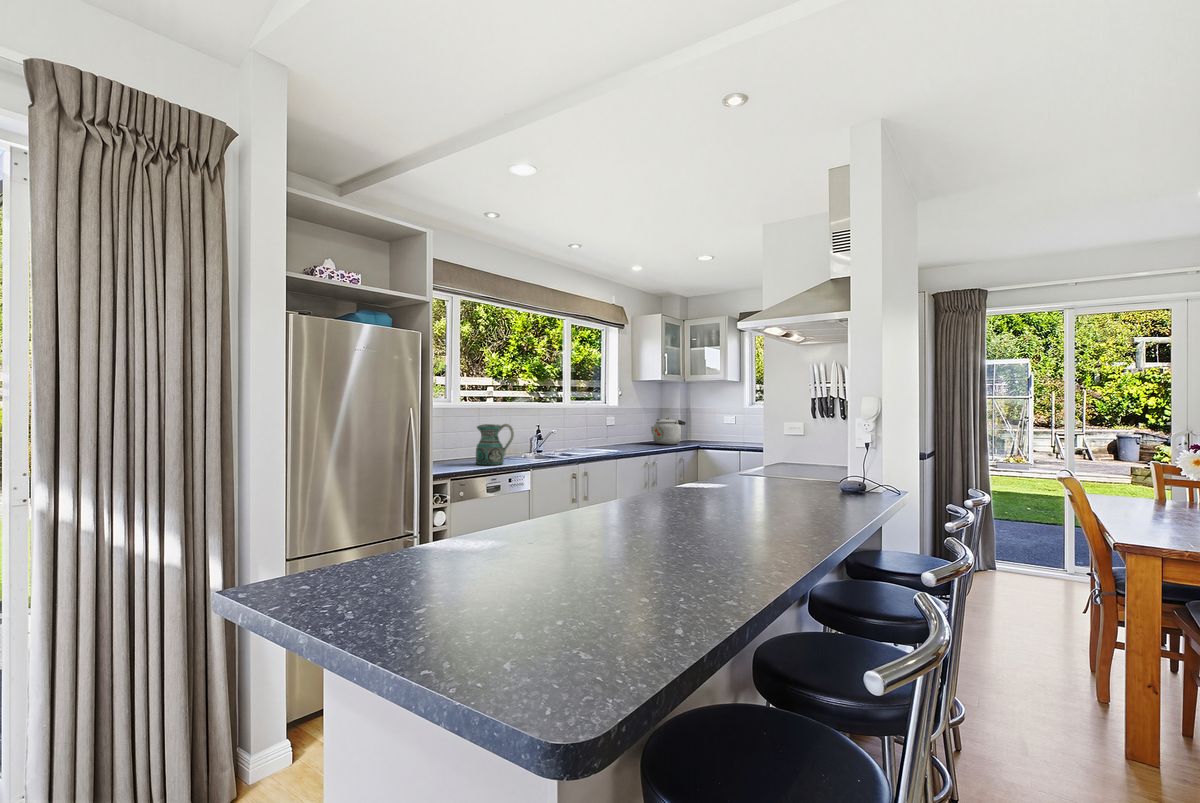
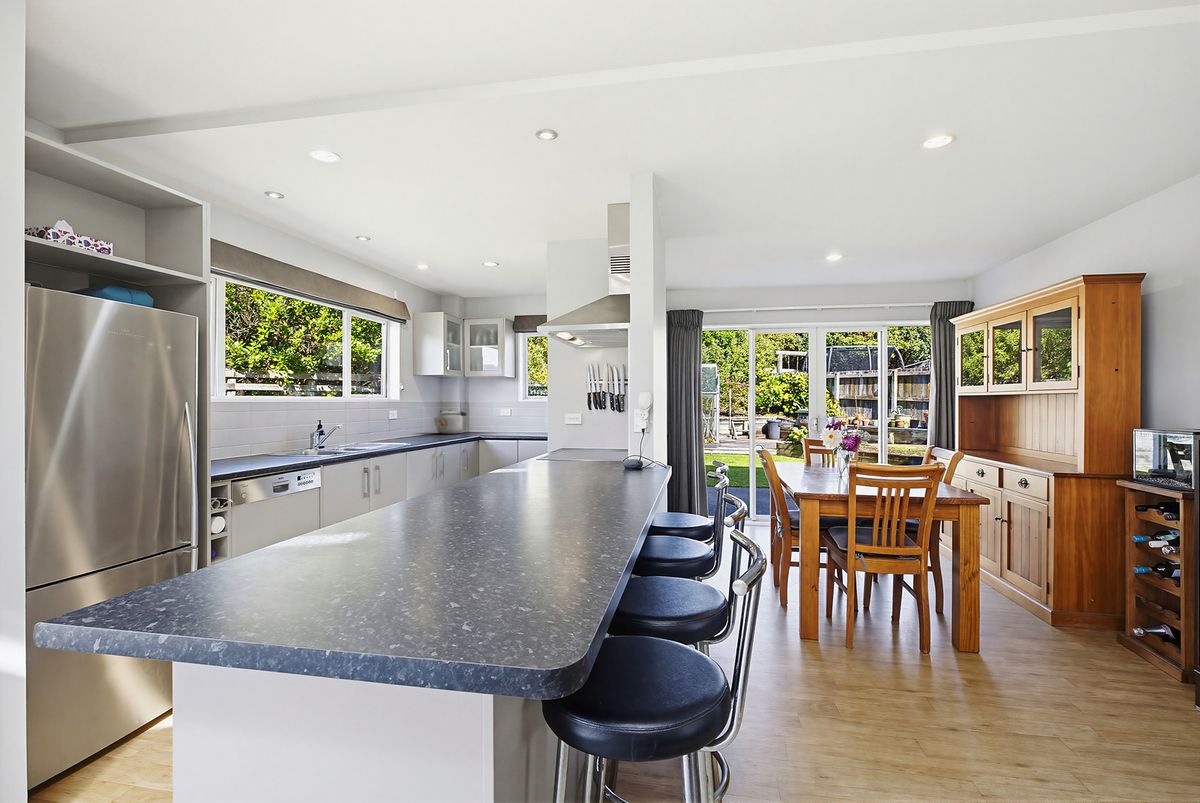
ceramic pitcher: present [476,424,514,465] -> none [258,418,304,462]

